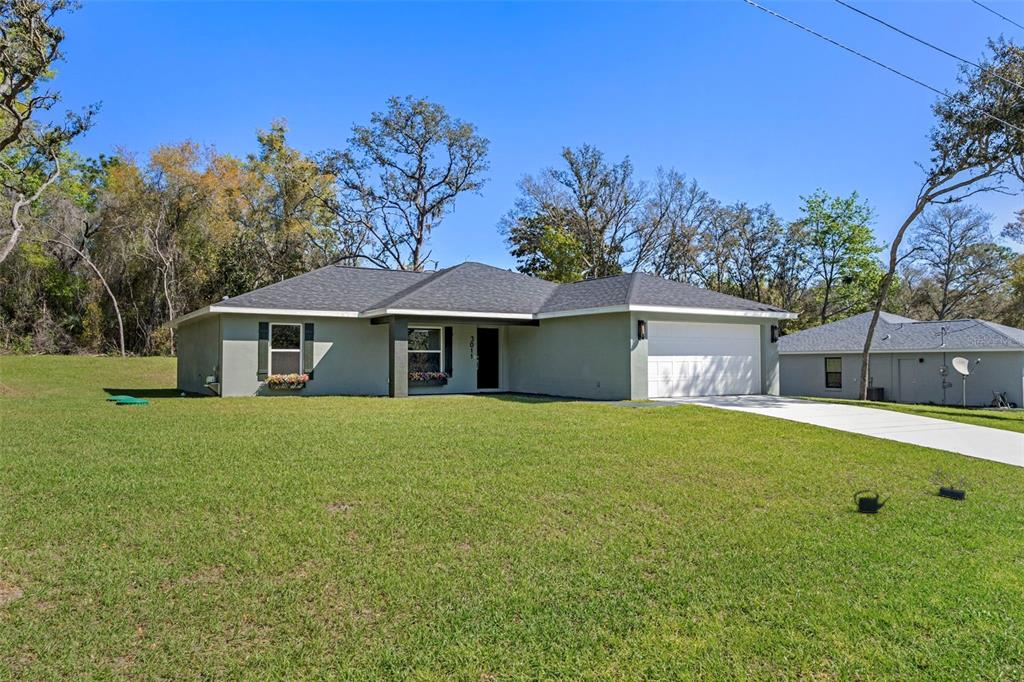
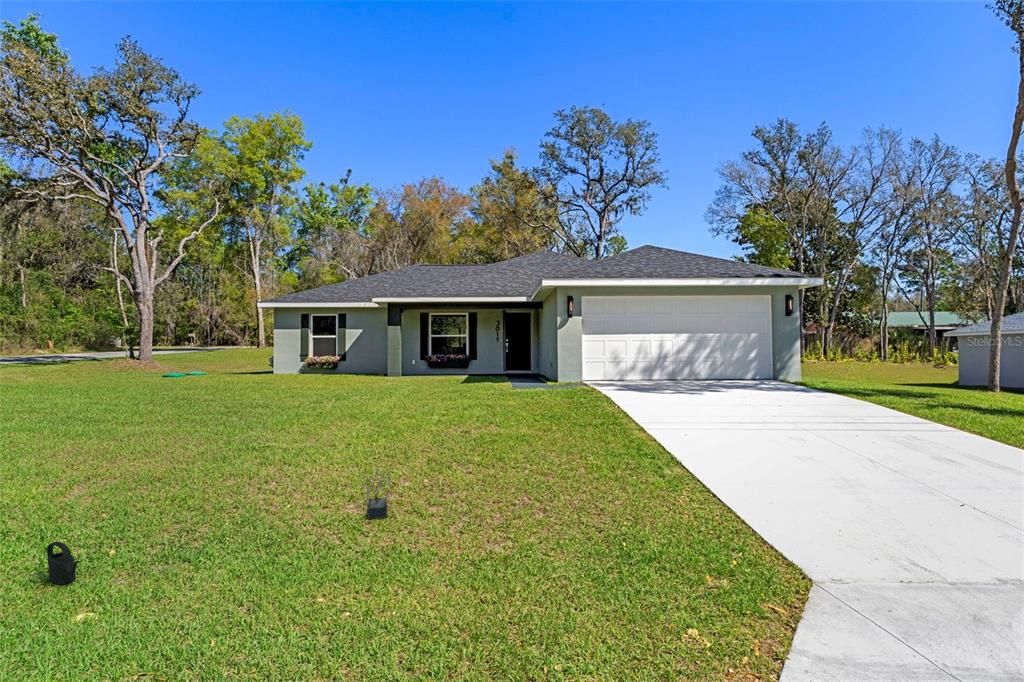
watering can: present [854,490,889,513] -> present [47,542,79,585]

